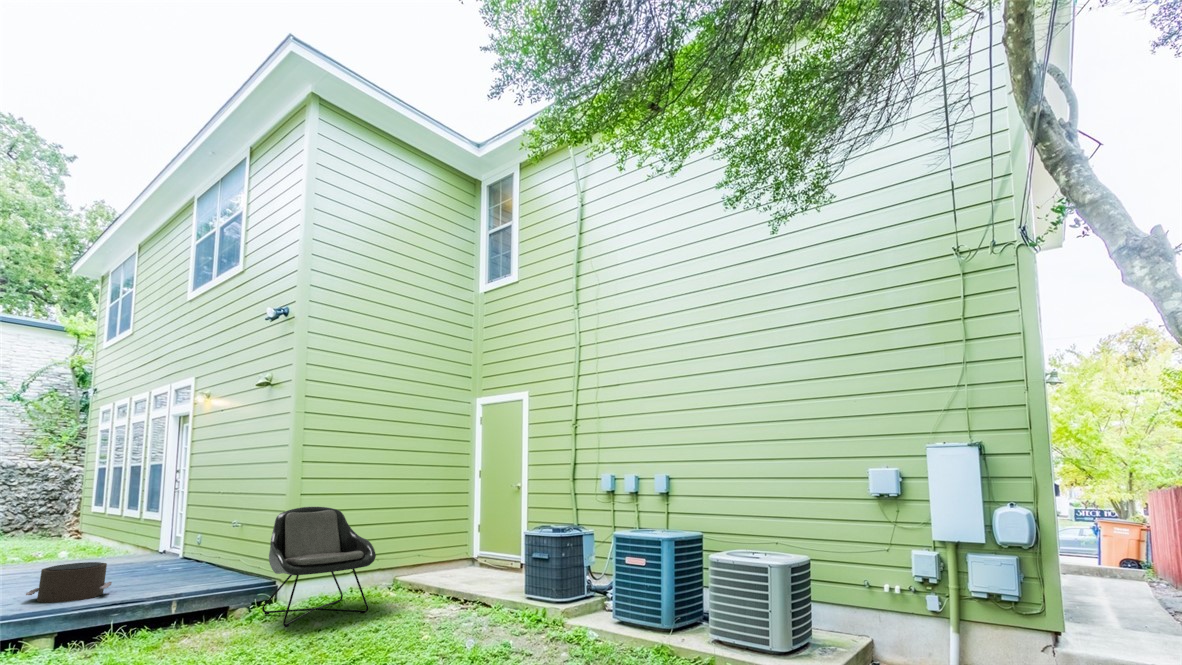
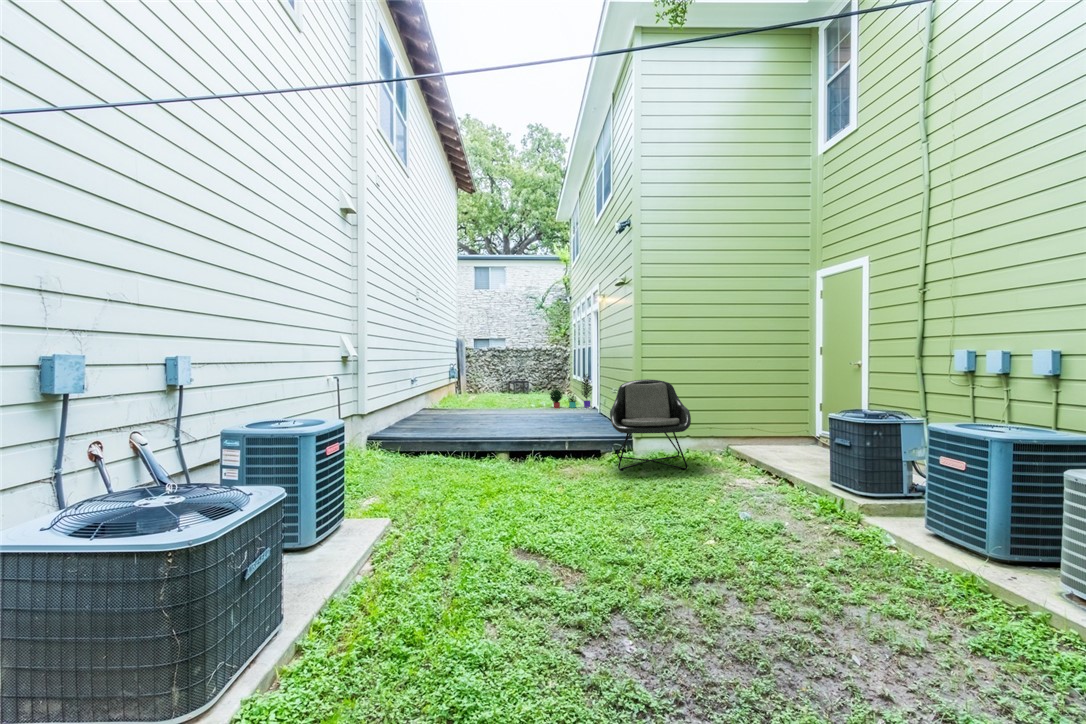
potted plant: none [76,504,157,562] -> present [550,374,592,408]
pouf: present [26,562,112,603] -> none [491,410,535,433]

